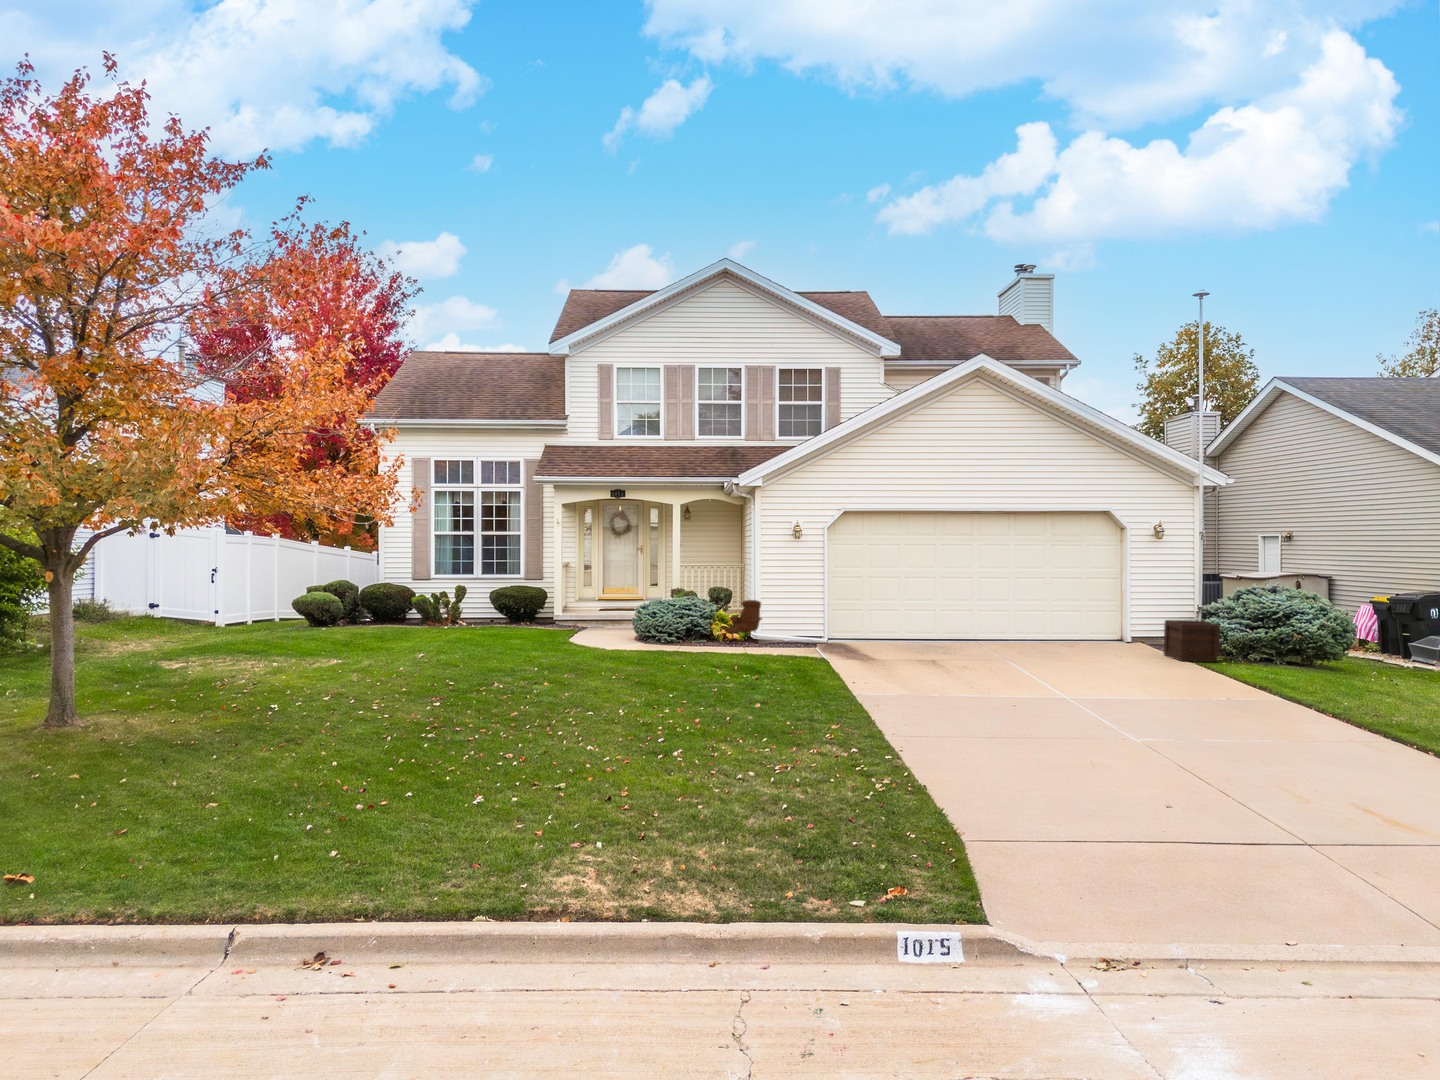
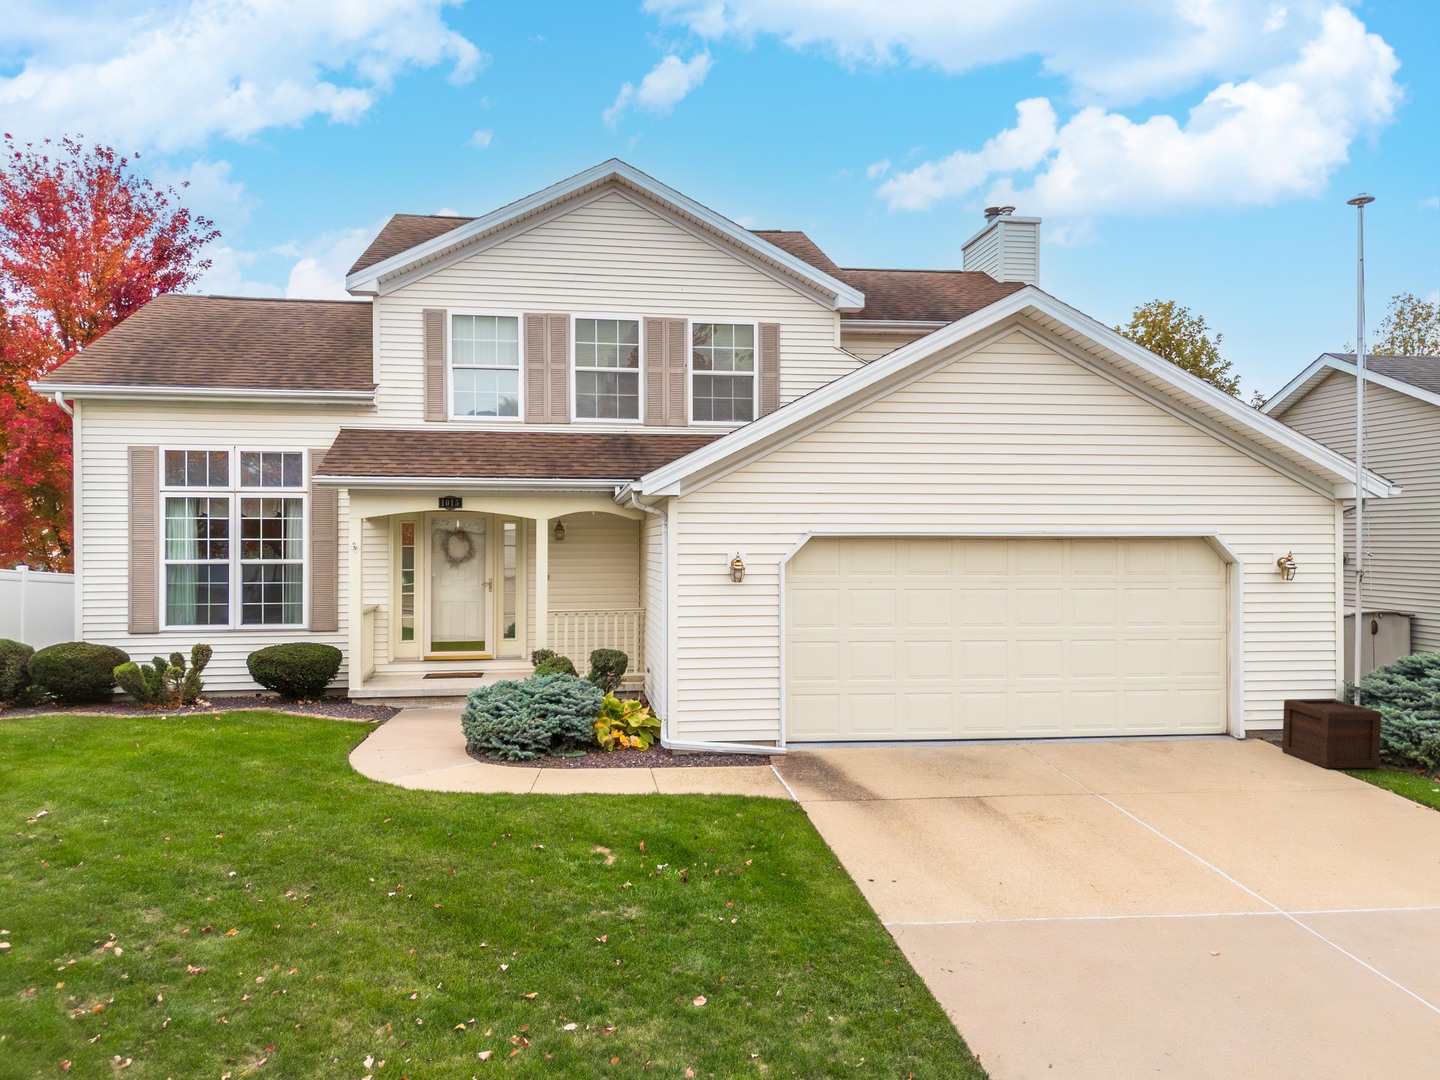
lounge chair: present [725,600,762,644] -> none [616,679,679,764]

